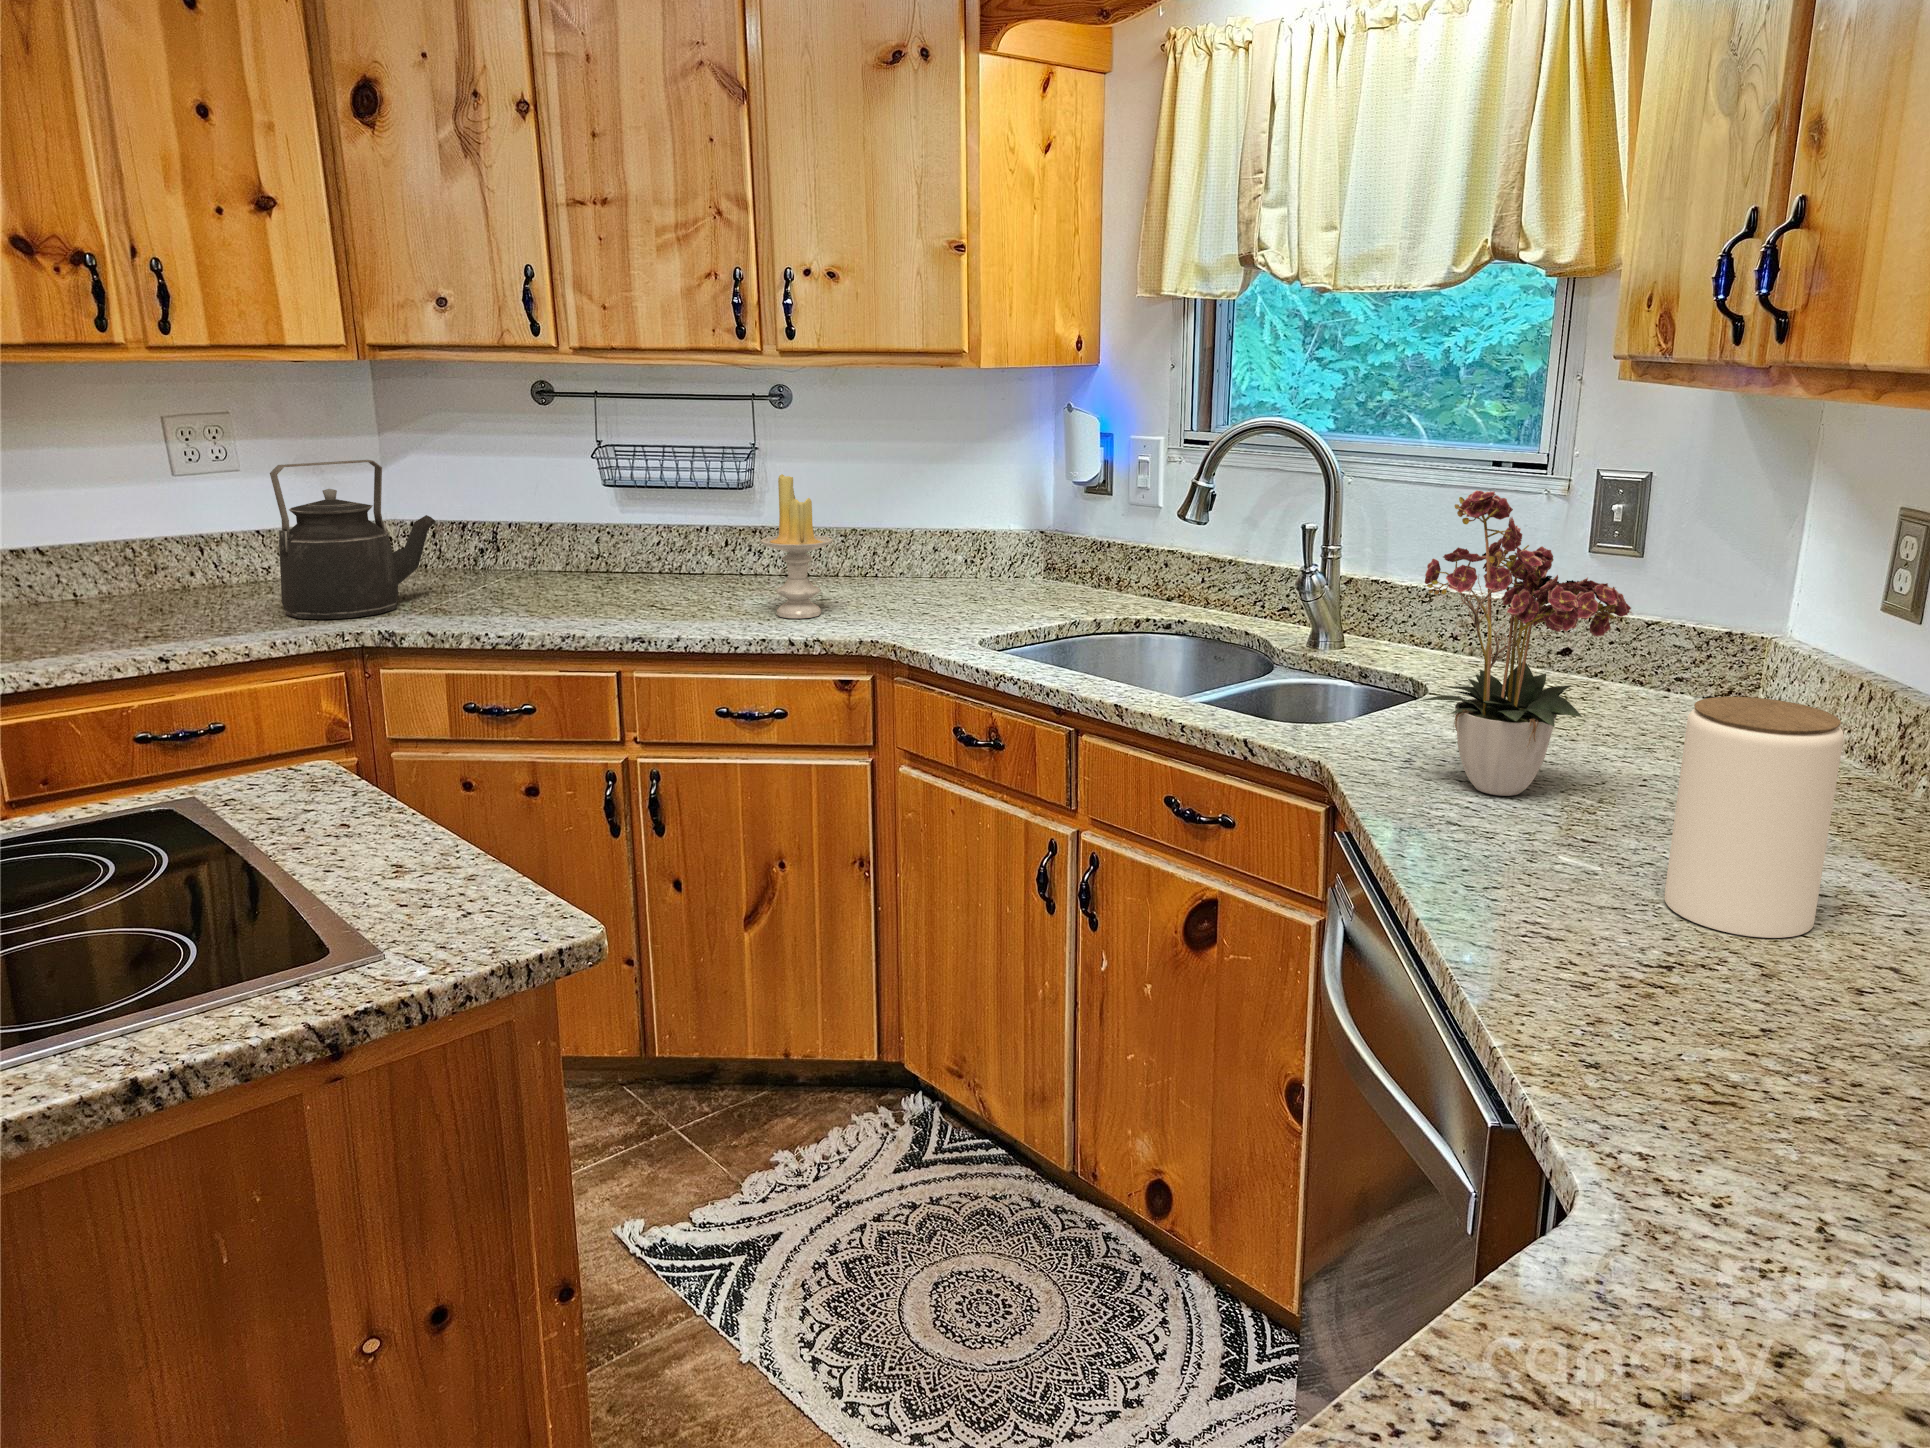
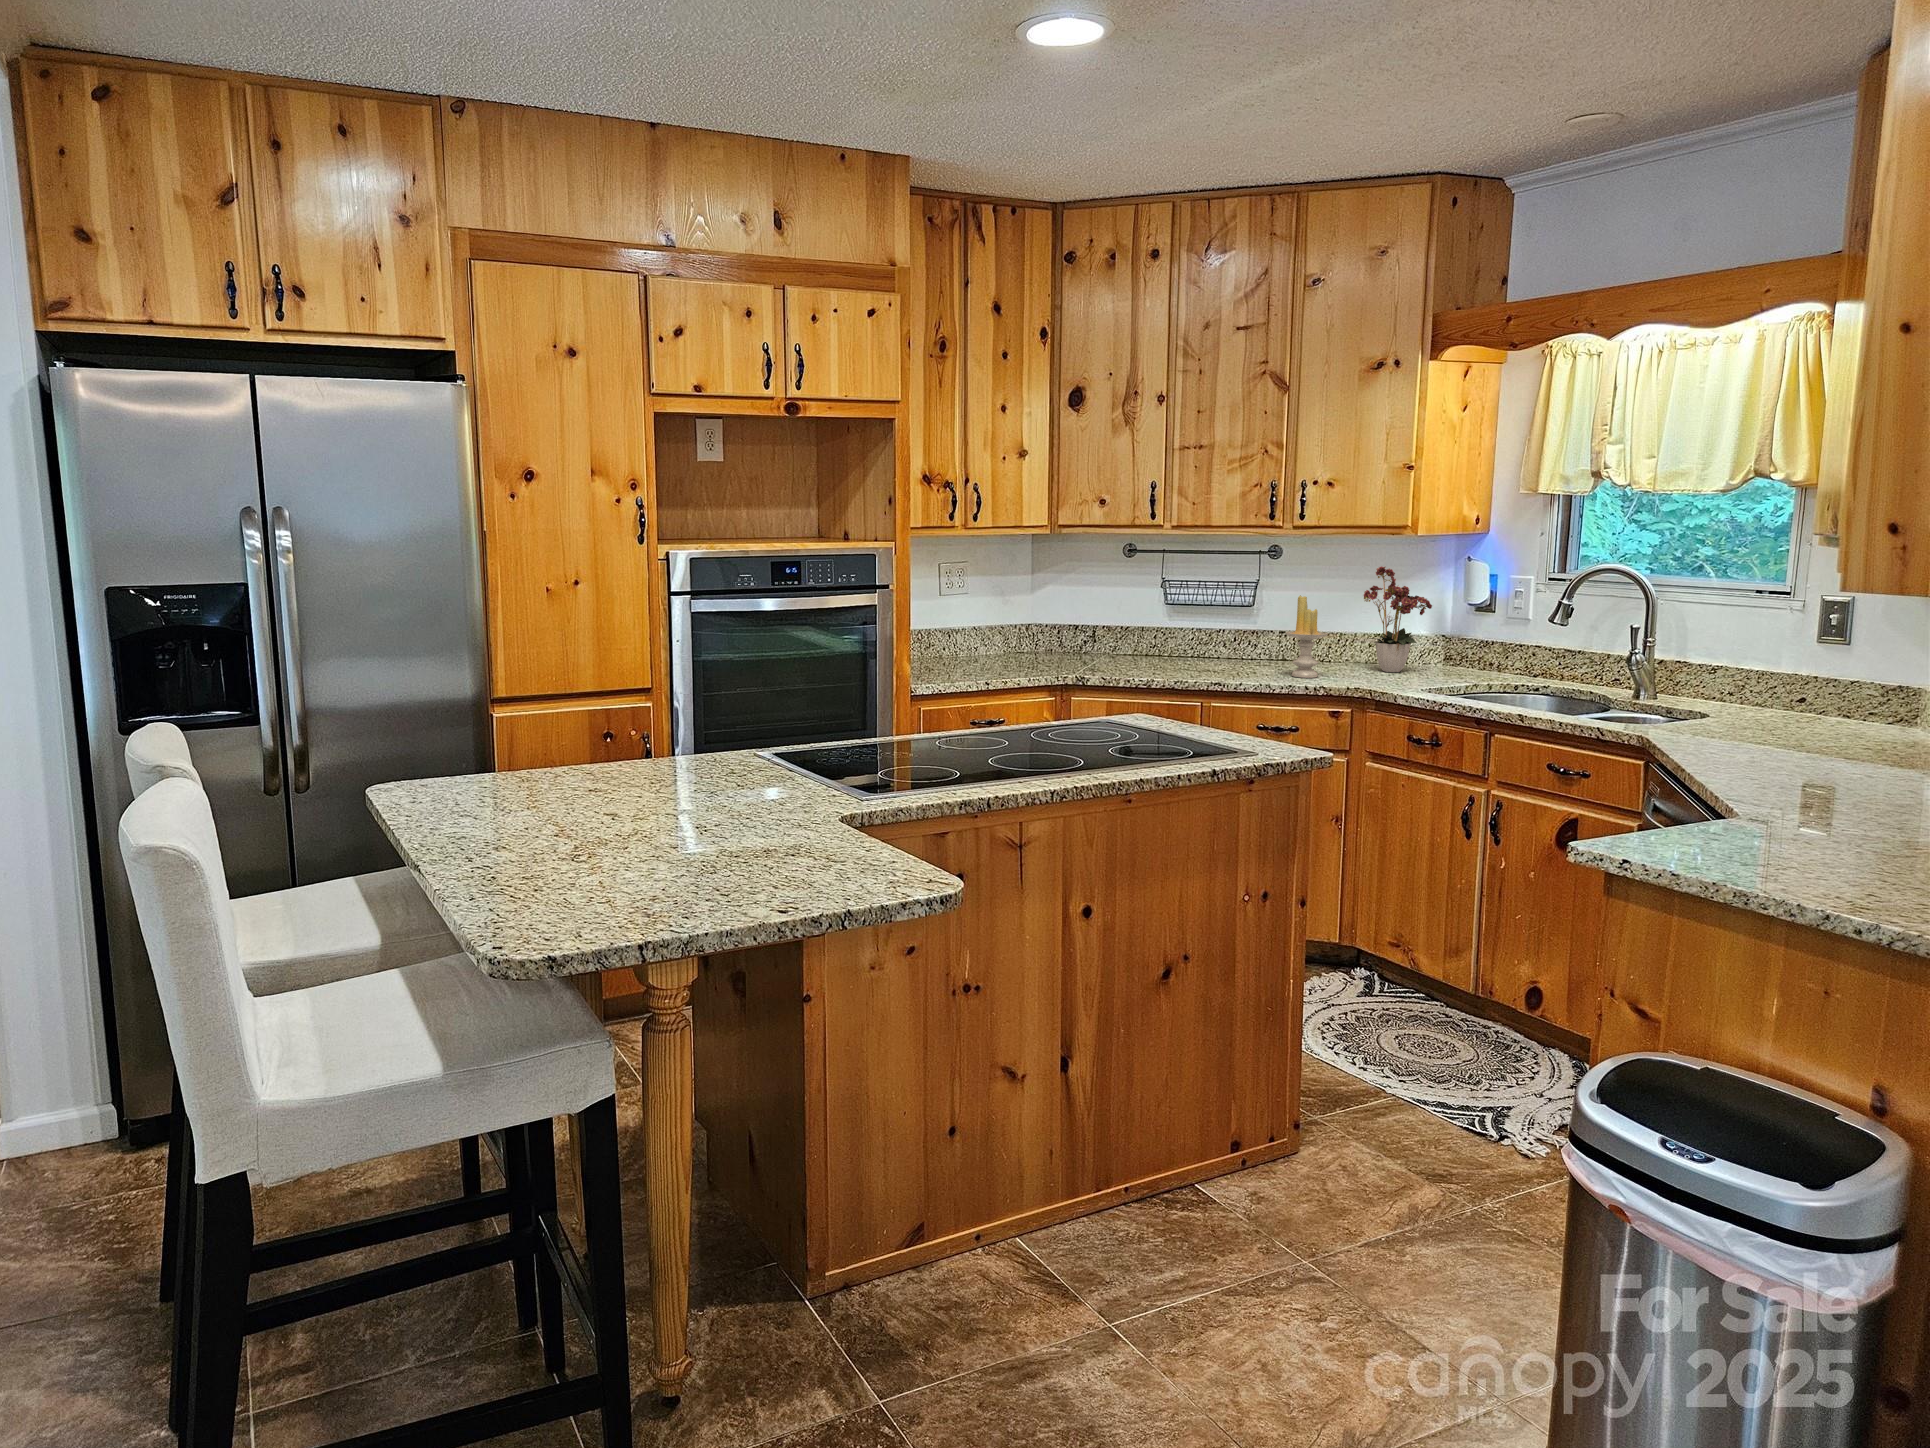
kettle: present [270,460,436,619] -> none [1014,585,1088,669]
flower arrangement: present [1420,490,1632,796] -> present [1364,566,1432,672]
jar: present [1664,697,1844,938] -> none [1813,680,1894,779]

